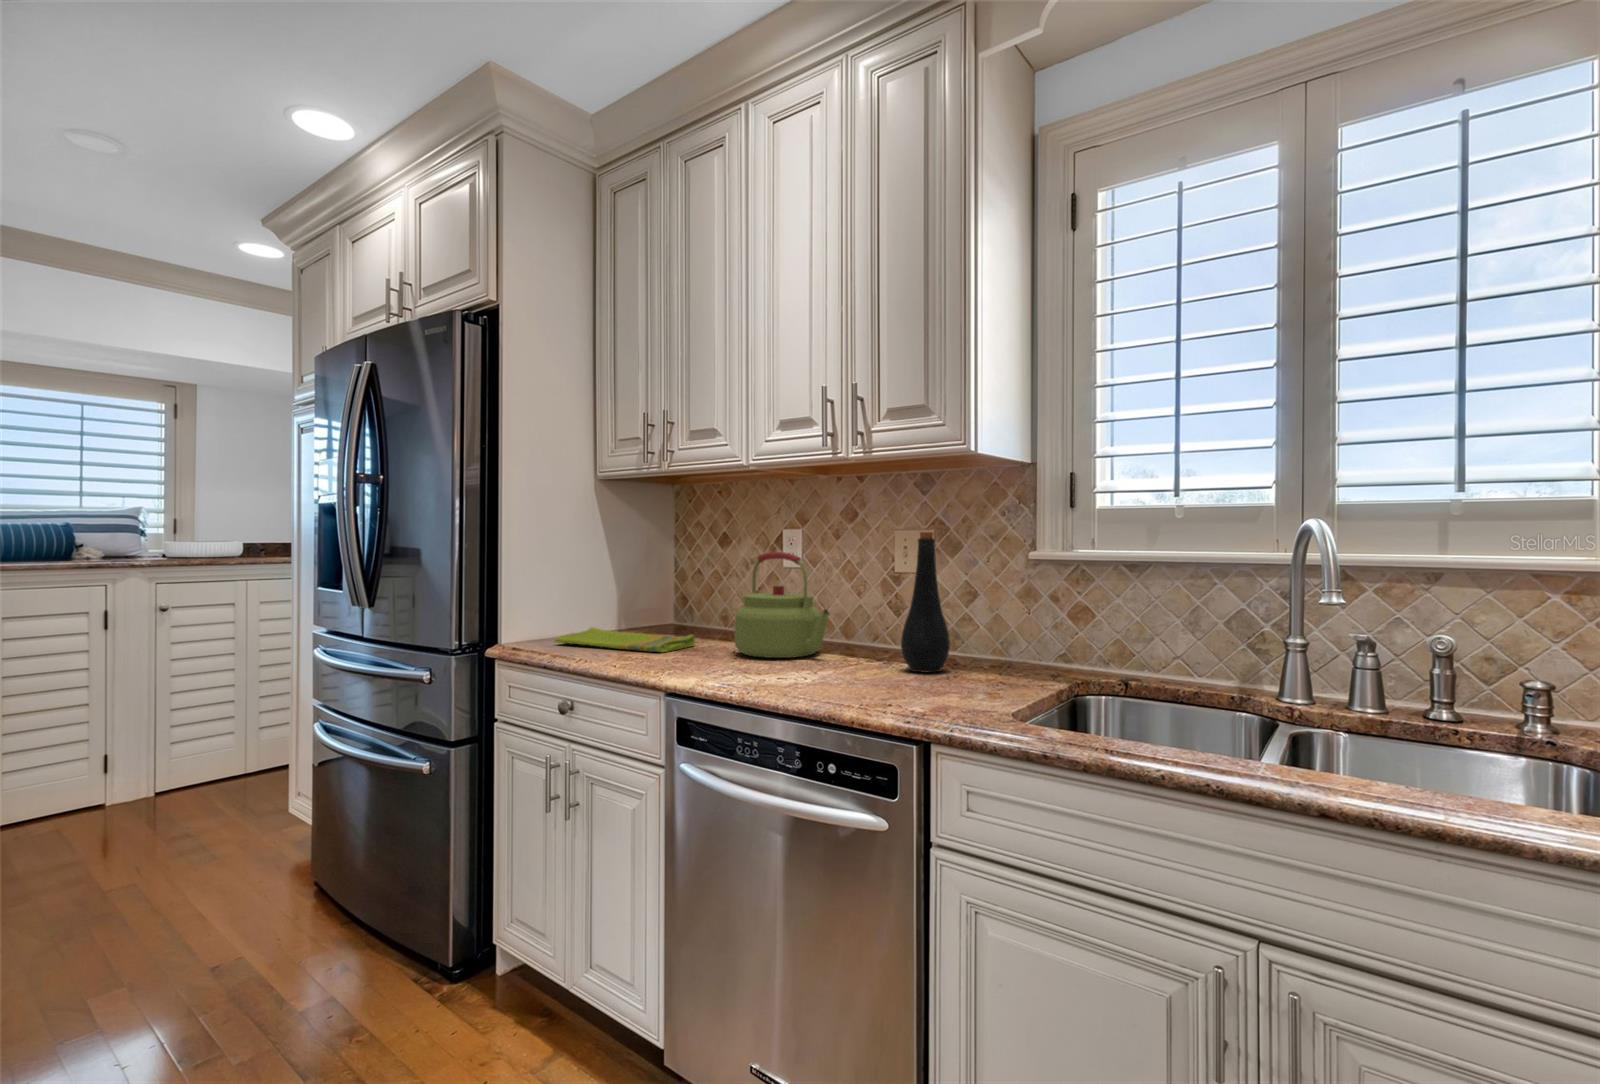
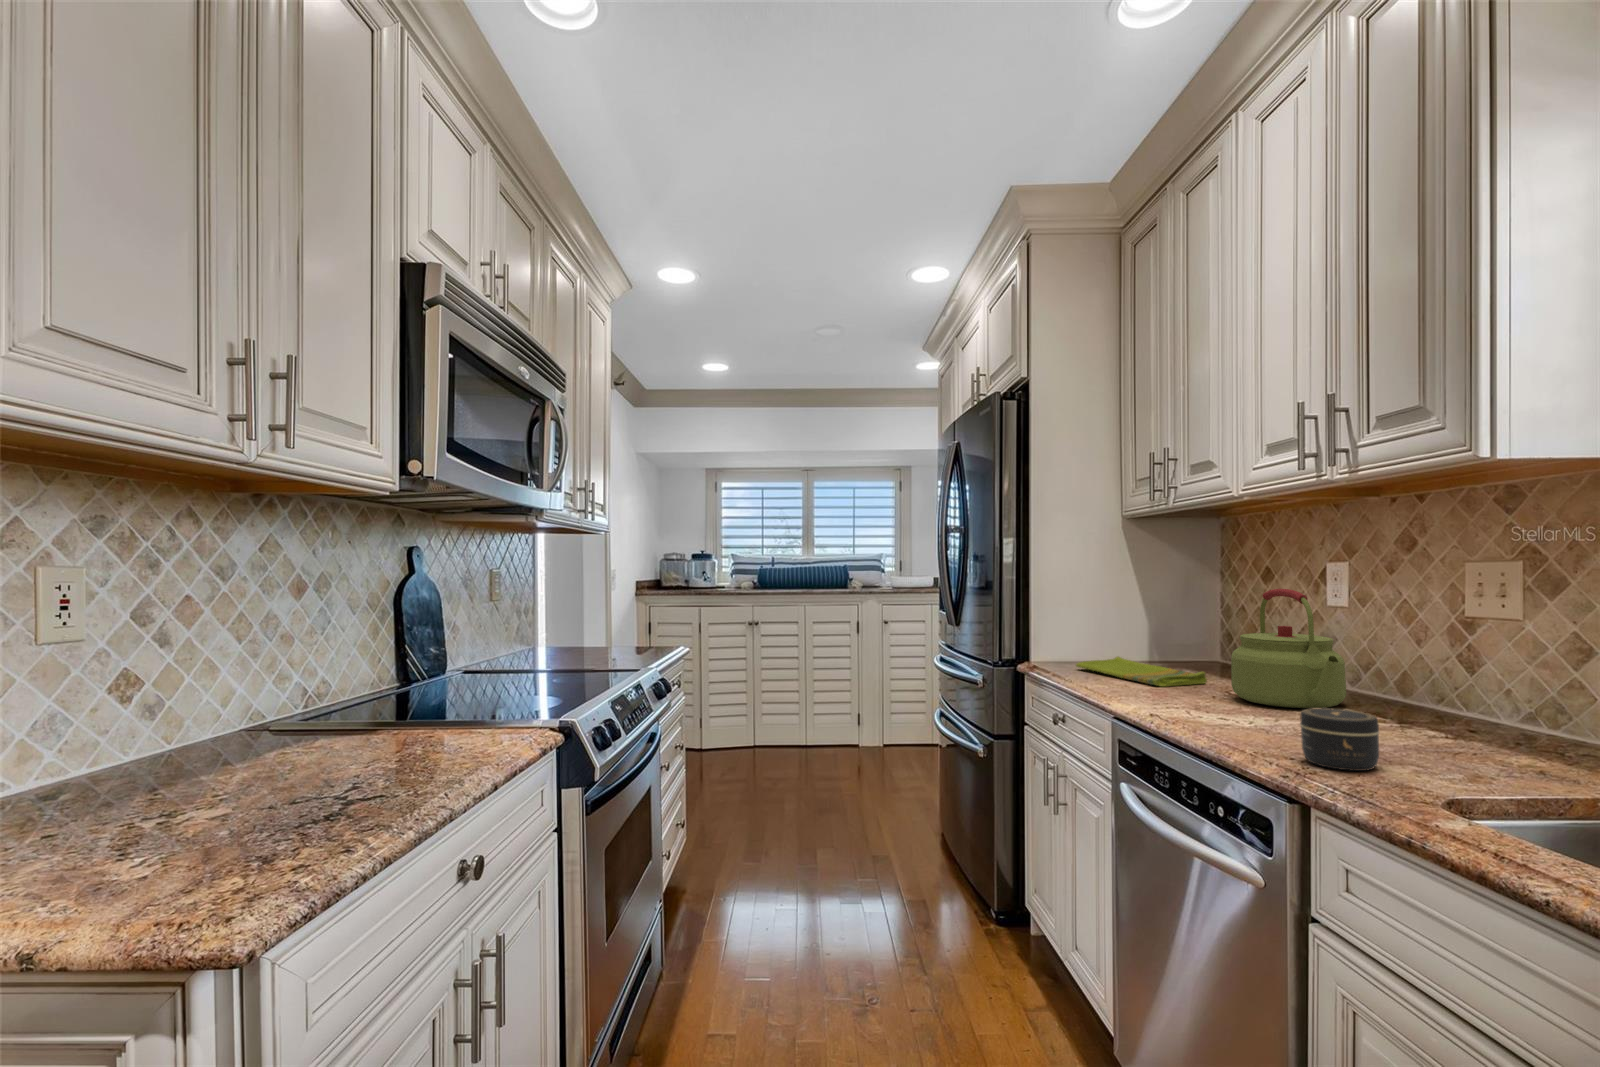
bottle: present [901,532,950,673] -> none [1421,566,1506,751]
jar: none [857,649,909,697] -> present [1300,708,1379,771]

